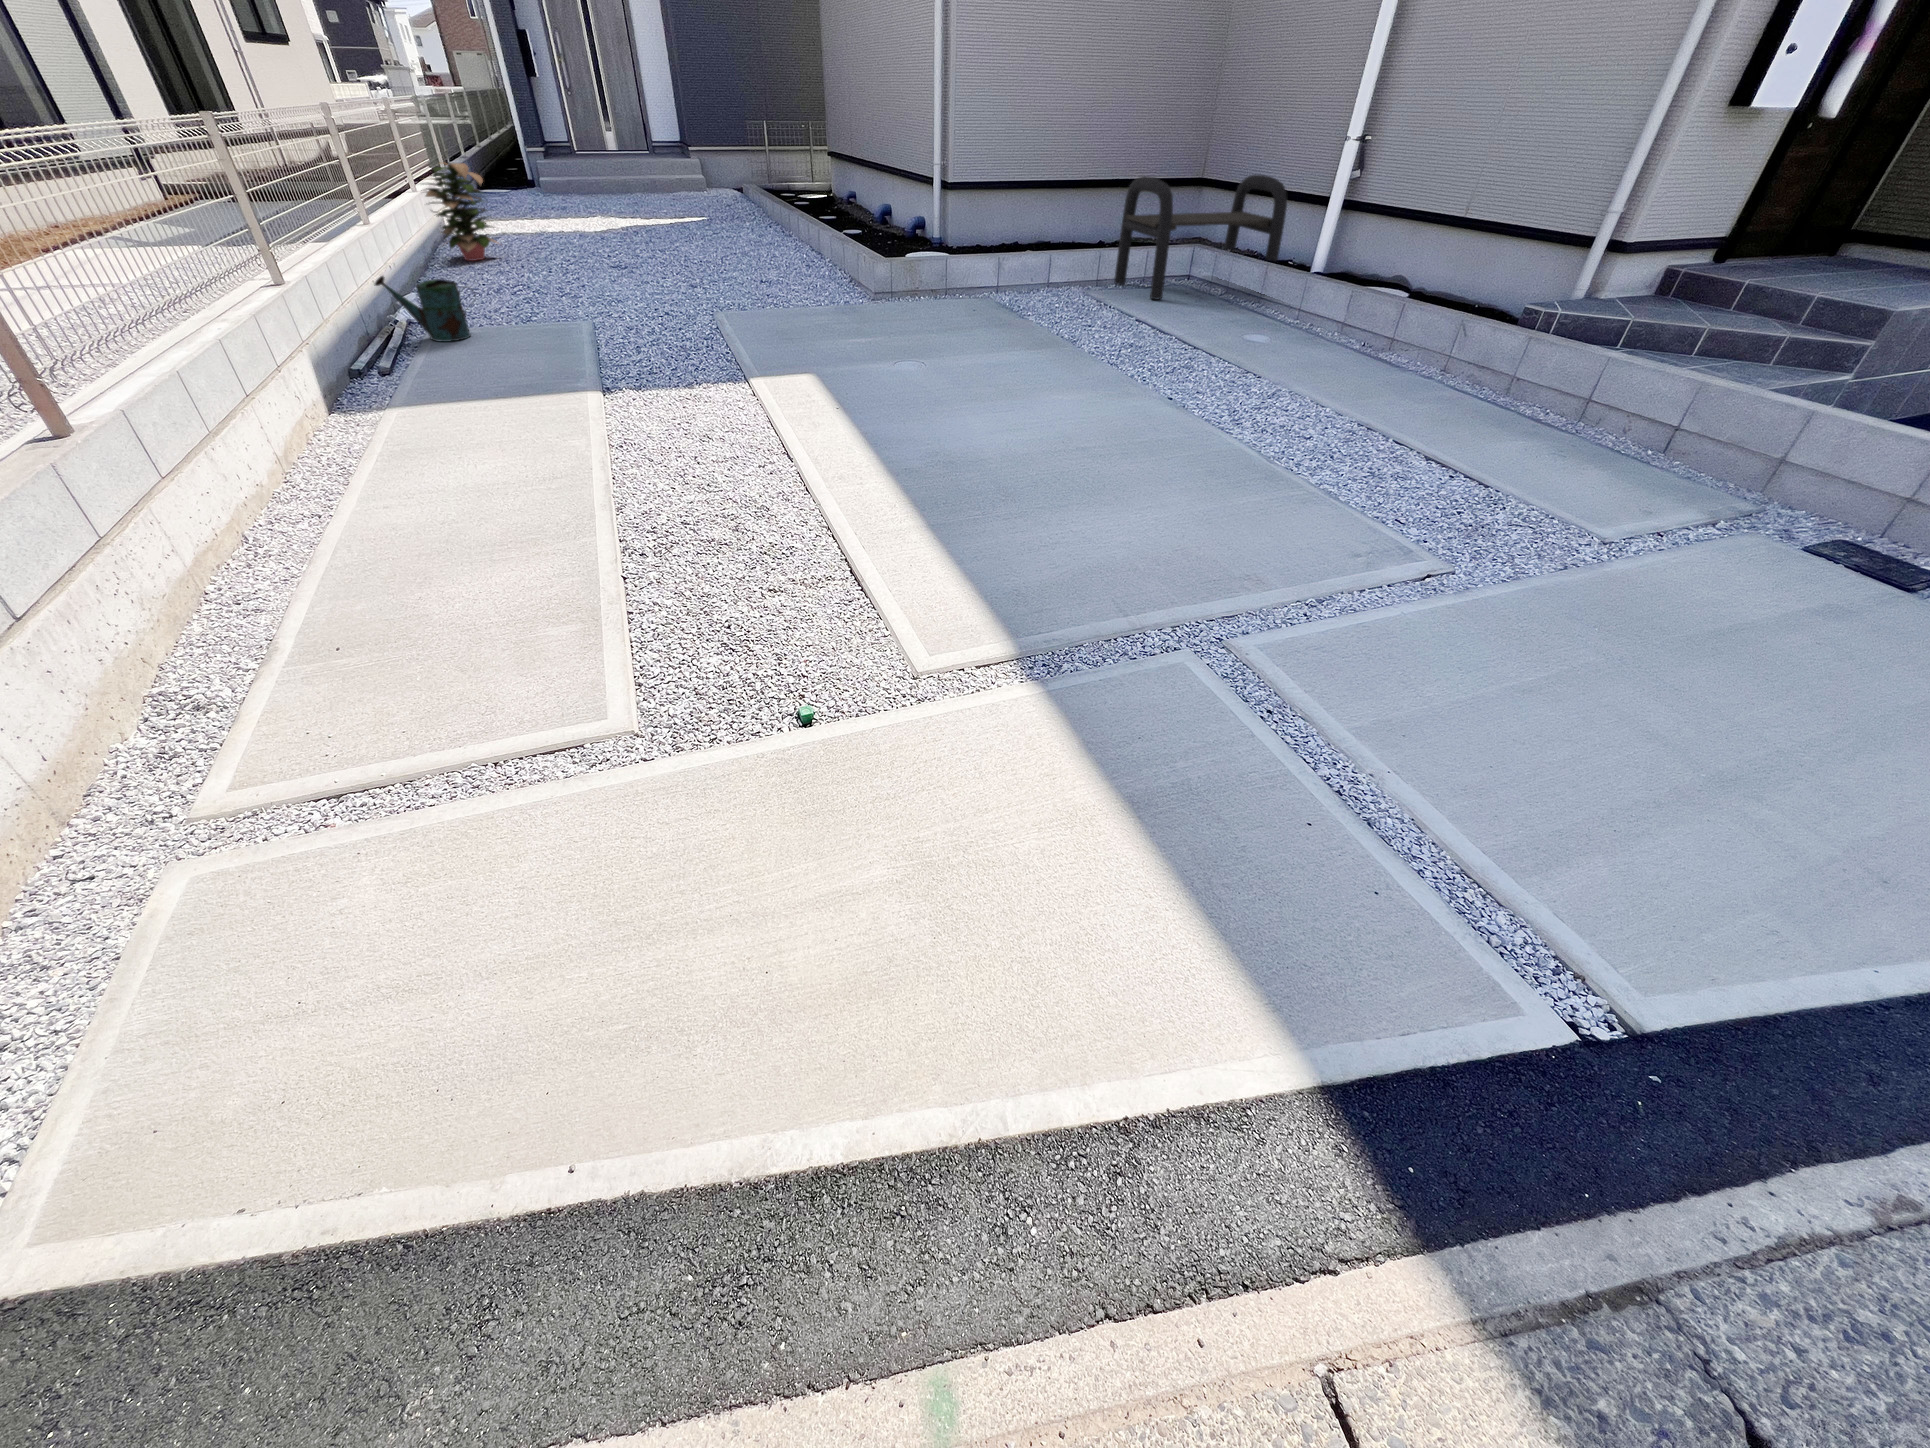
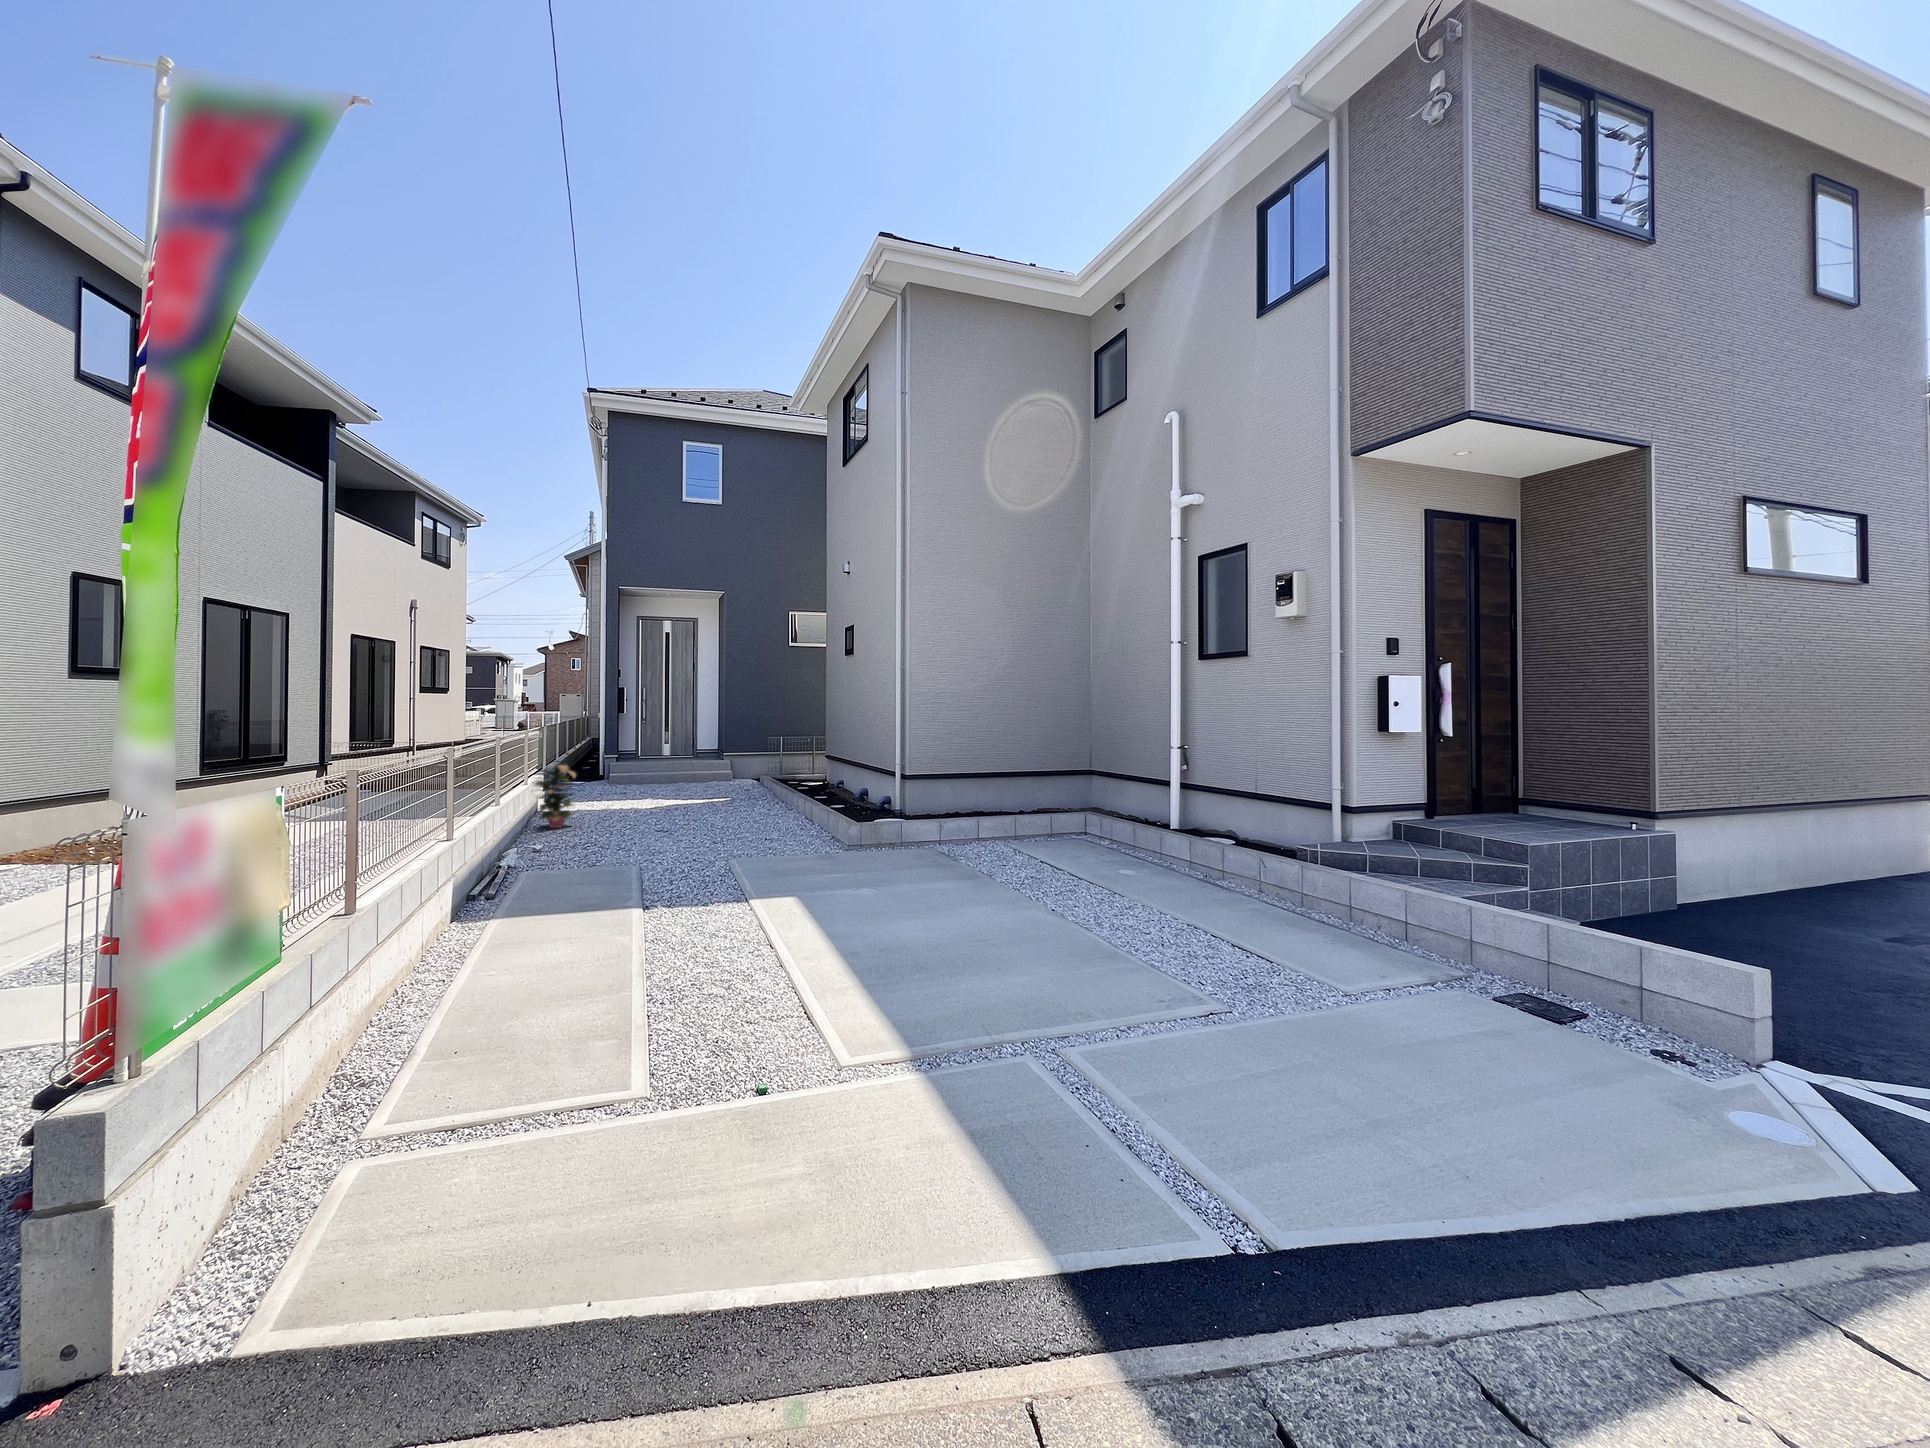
bench: present [1114,175,1287,300] -> none [1030,767,1148,849]
watering can: present [375,276,470,342] -> none [494,834,562,879]

